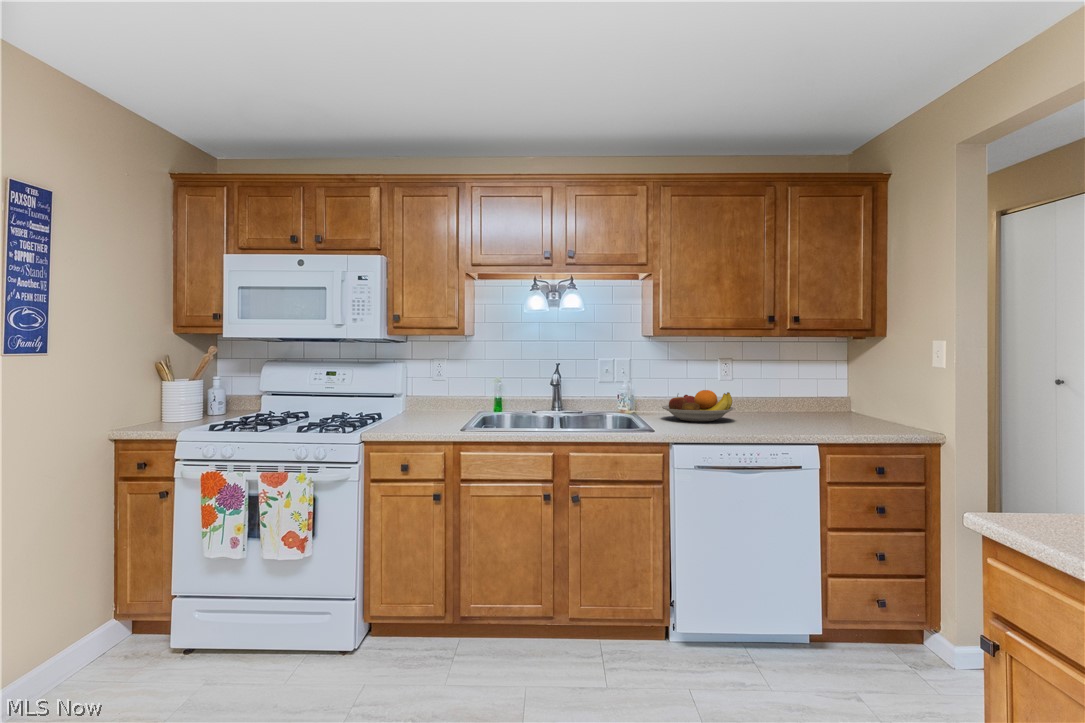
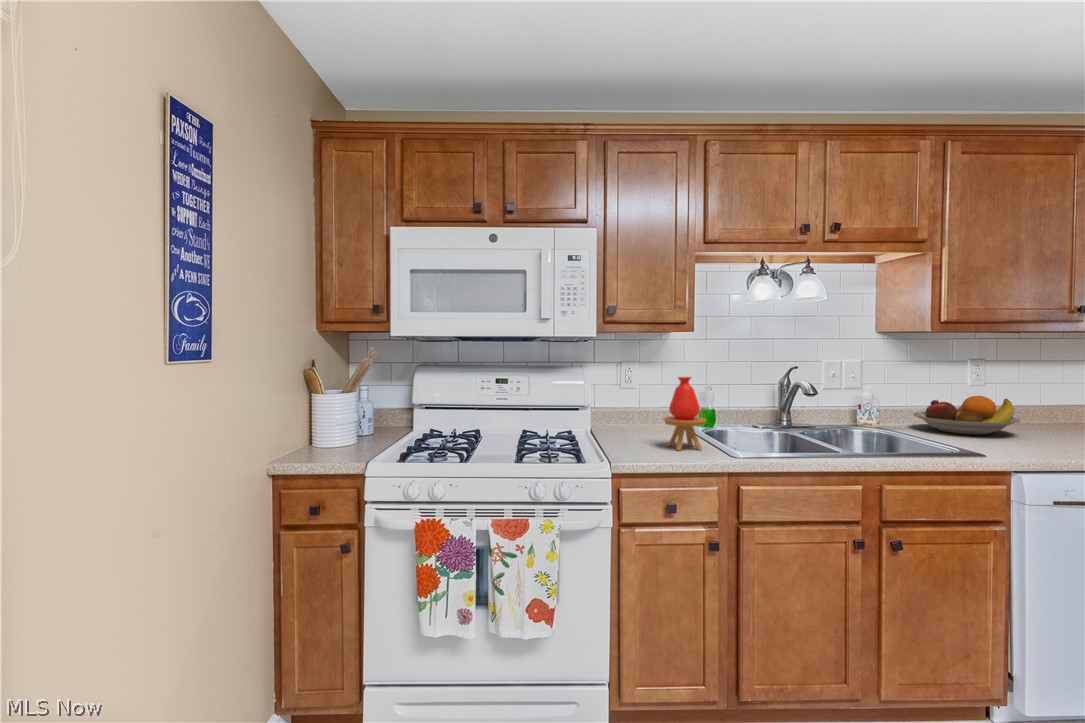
vase: none [419,371,452,427] -> present [663,377,706,450]

